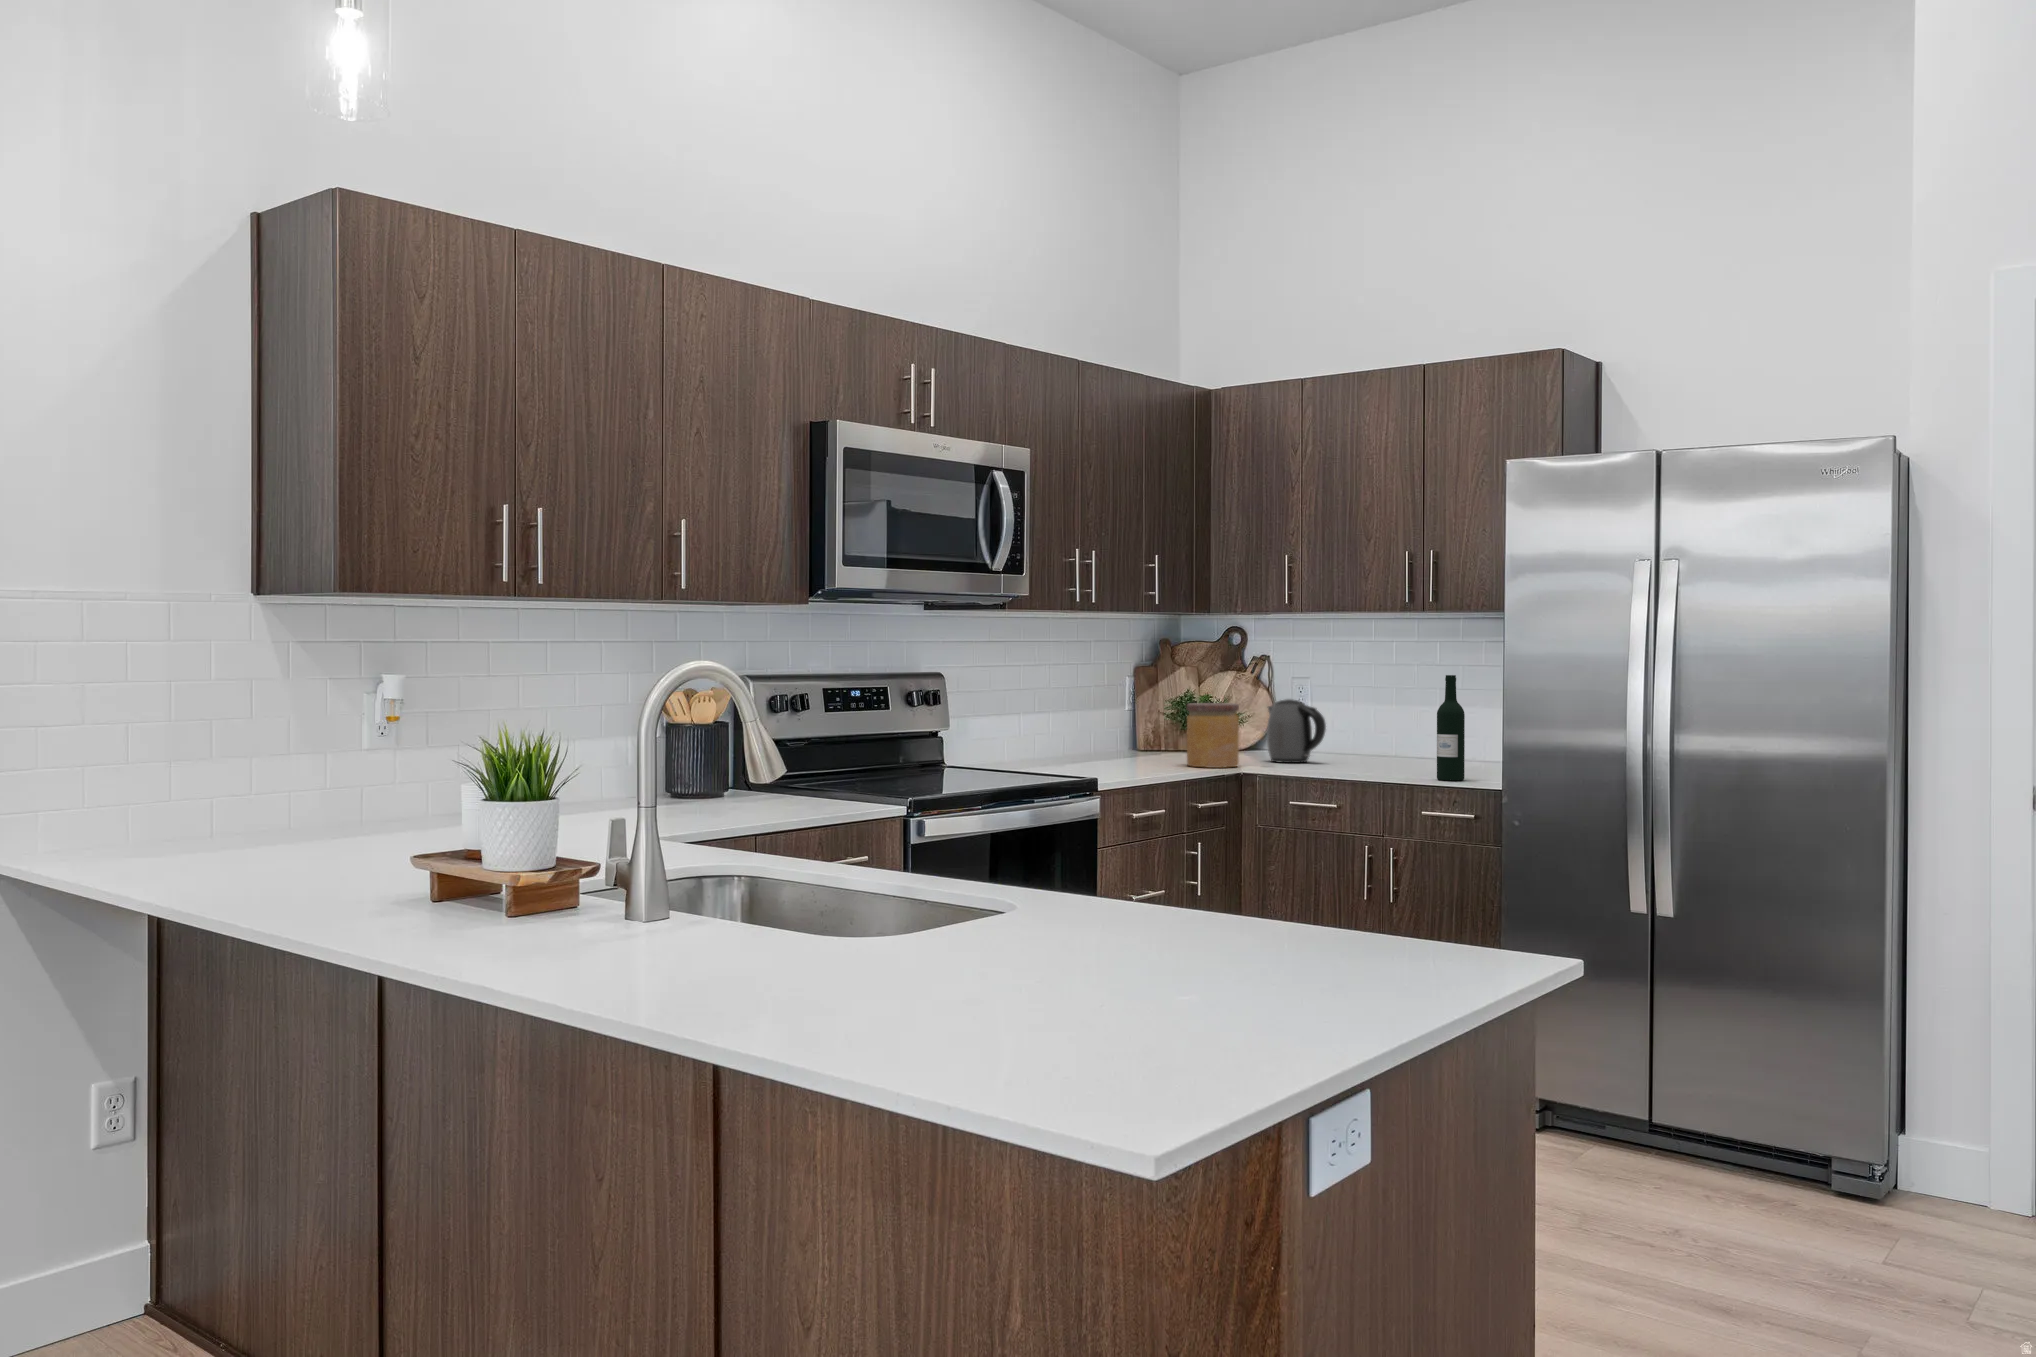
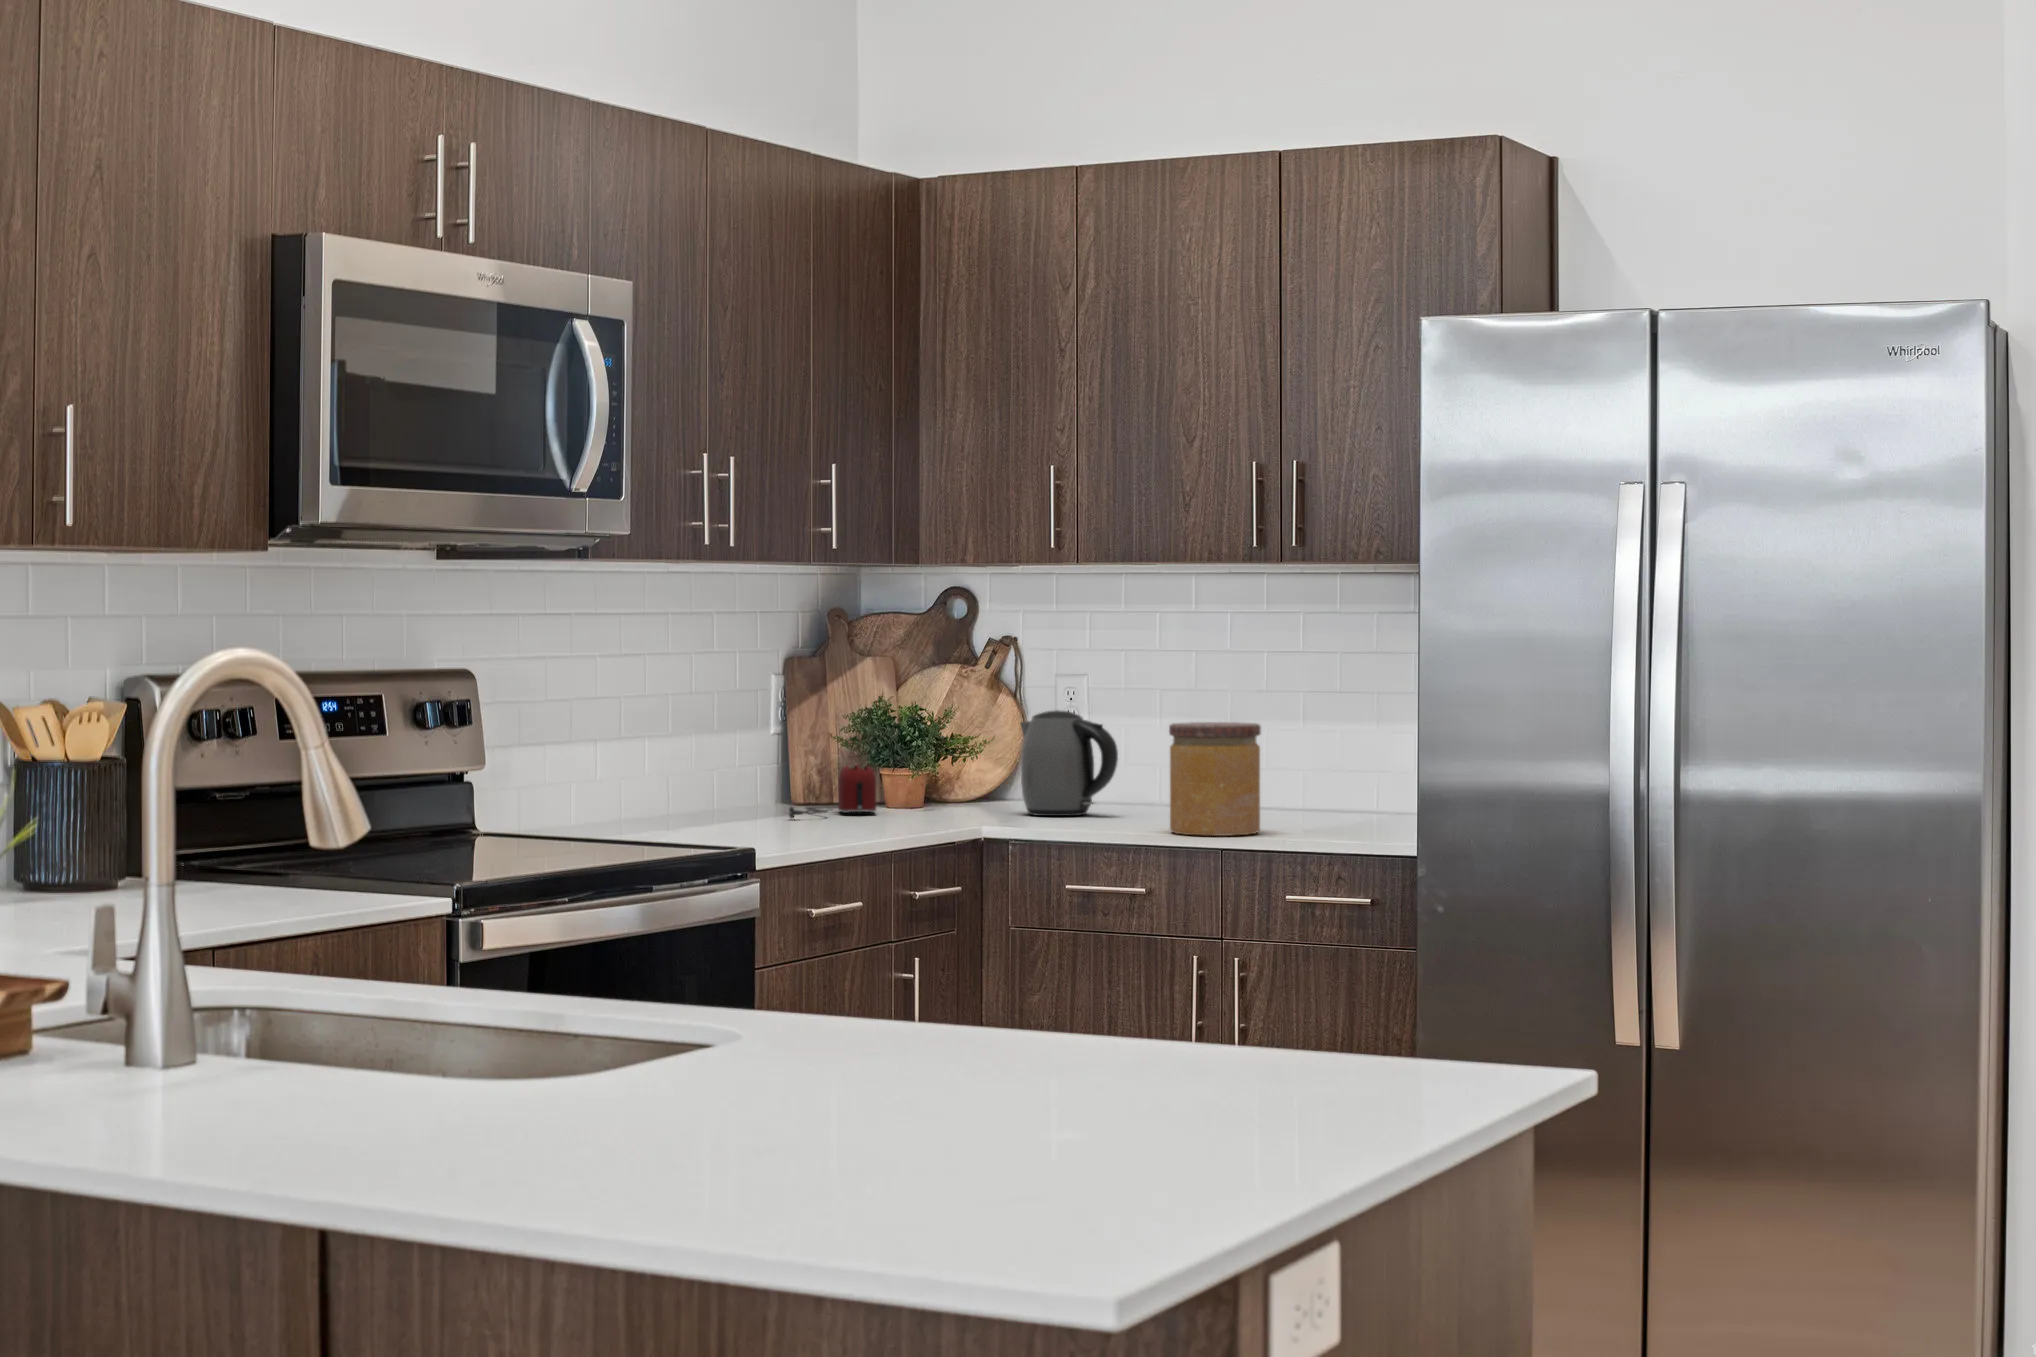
wine bottle: present [1437,675,1465,781] -> none [1309,671,1352,841]
jar: present [1187,703,1239,768] -> present [1169,722,1261,836]
toaster: none [1124,731,1181,761] -> present [786,765,876,819]

